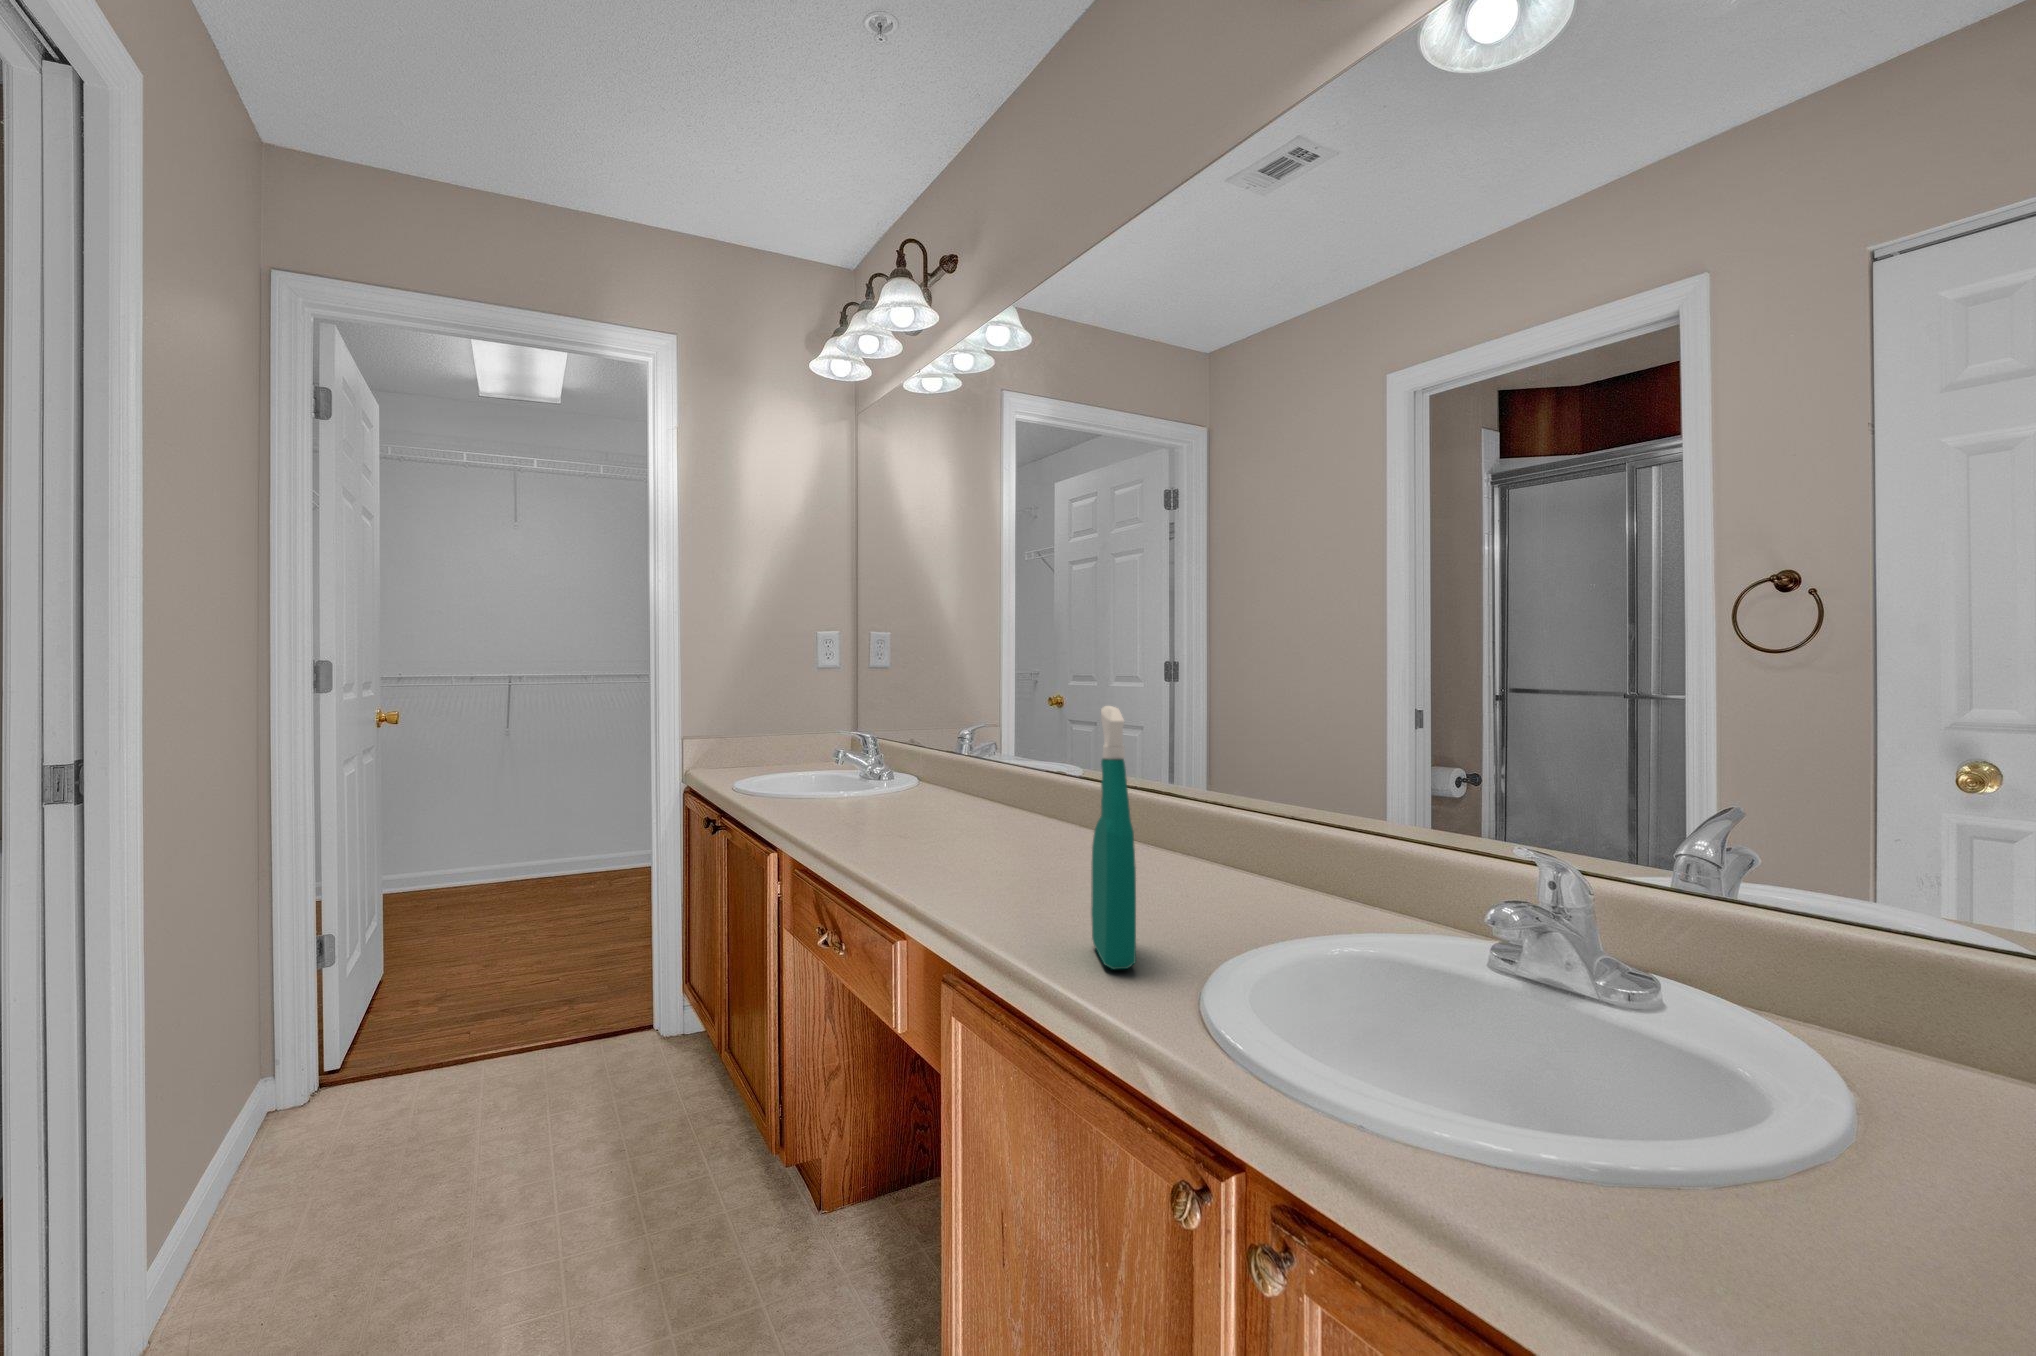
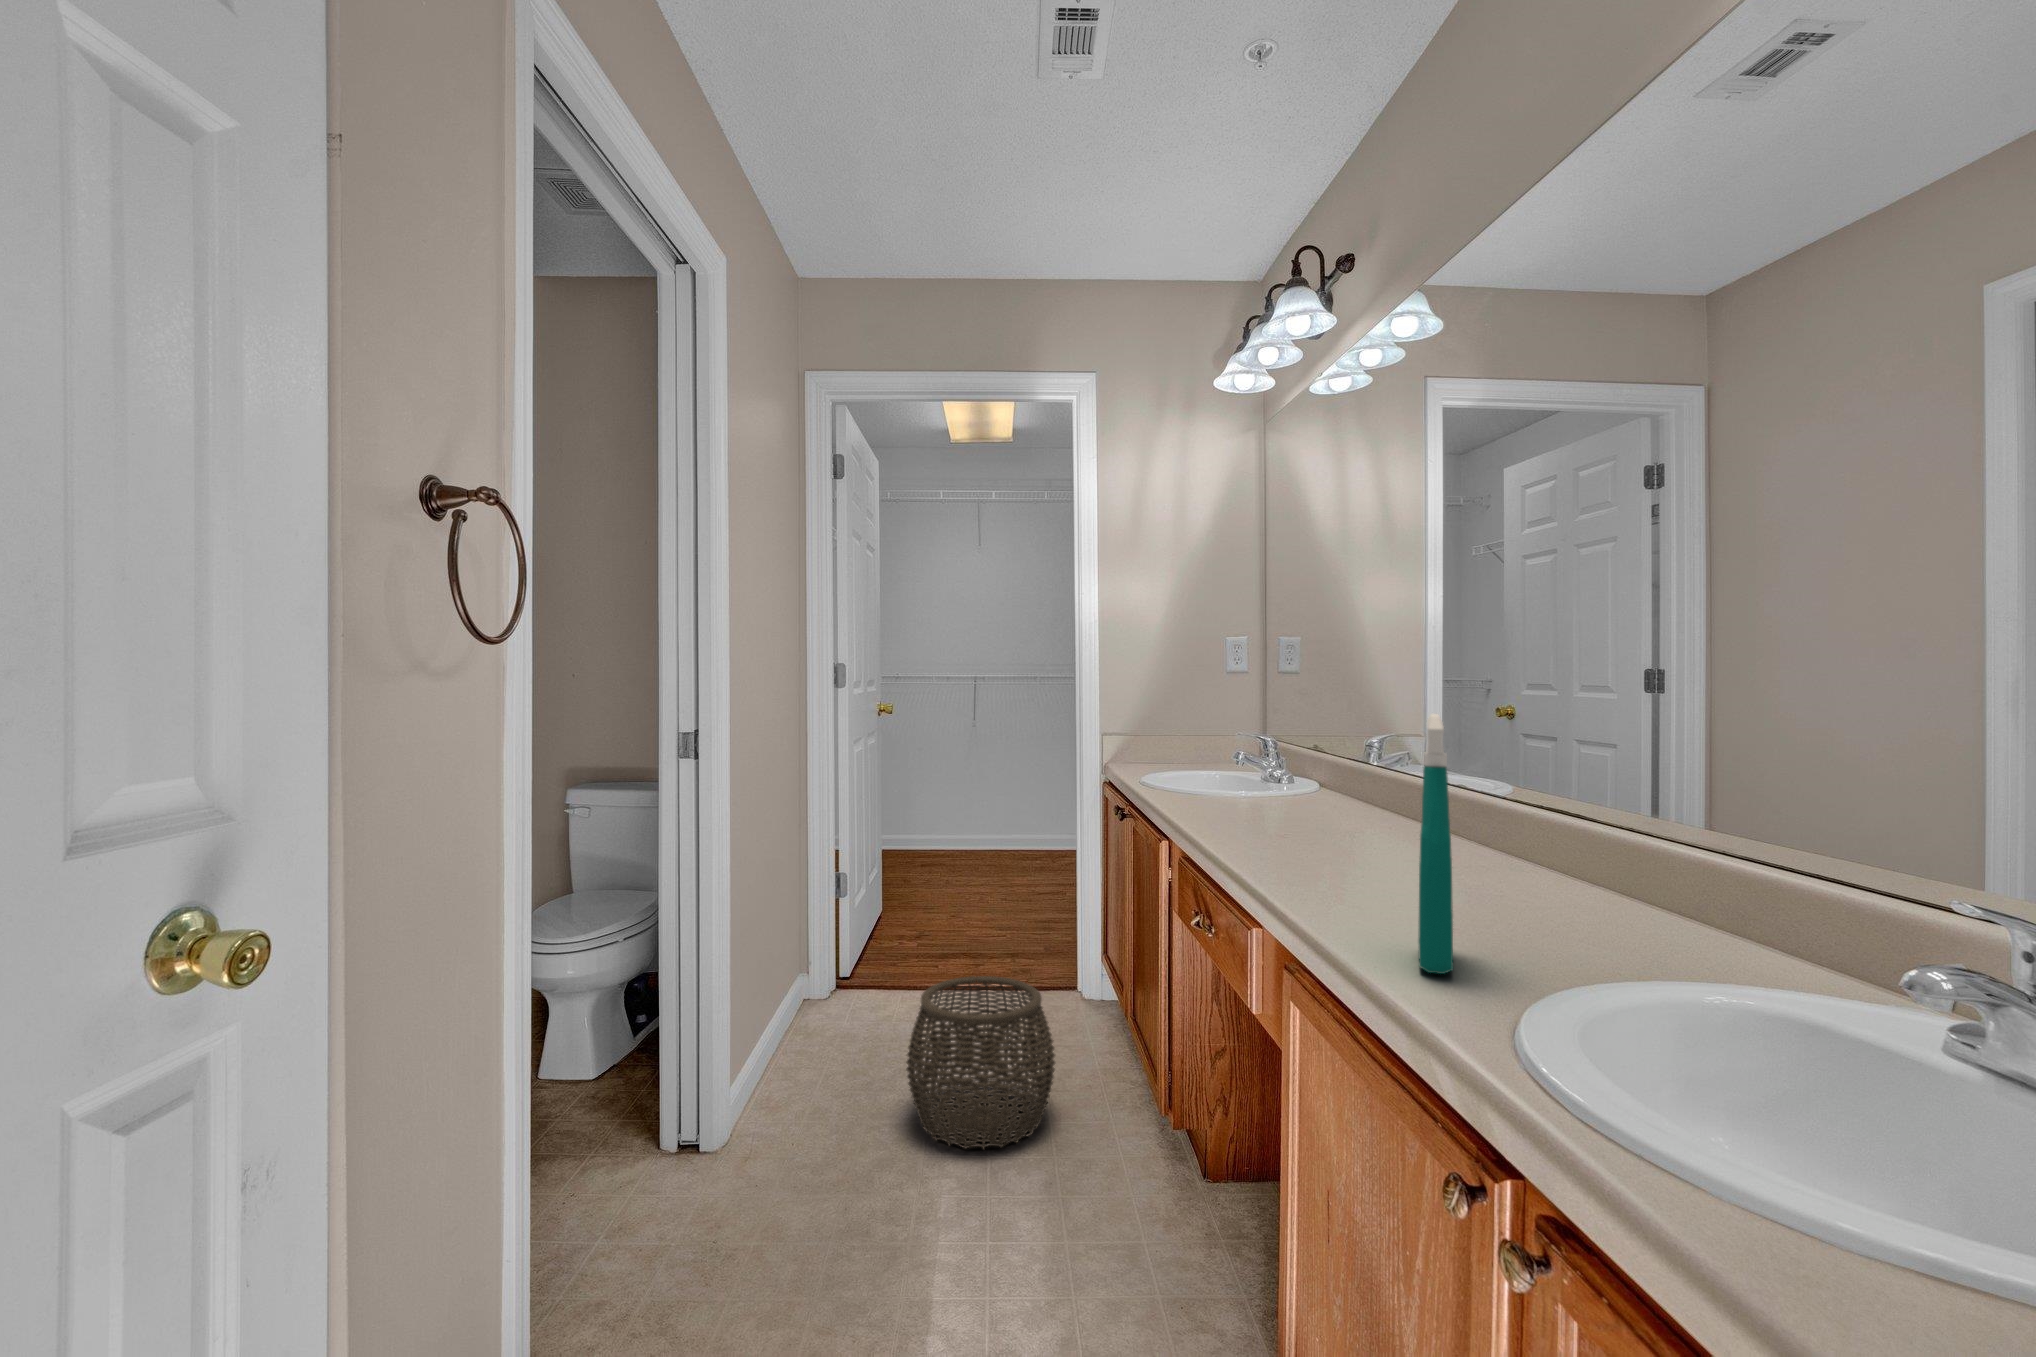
woven basket: none [439,1033,641,1255] -> present [906,976,1055,1149]

